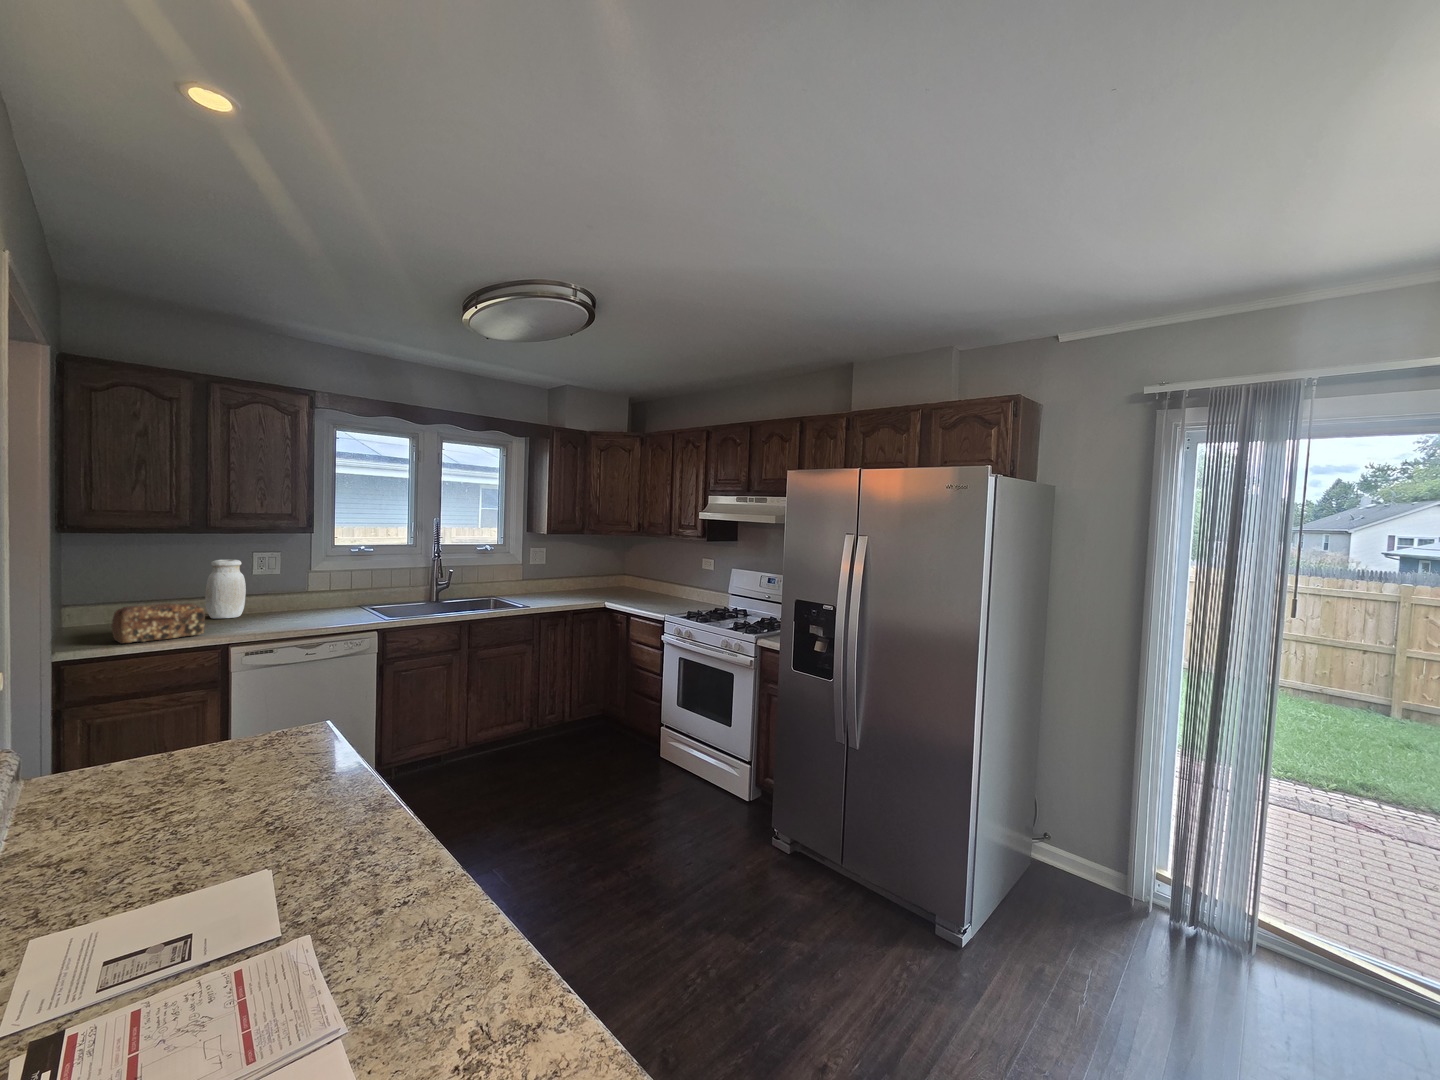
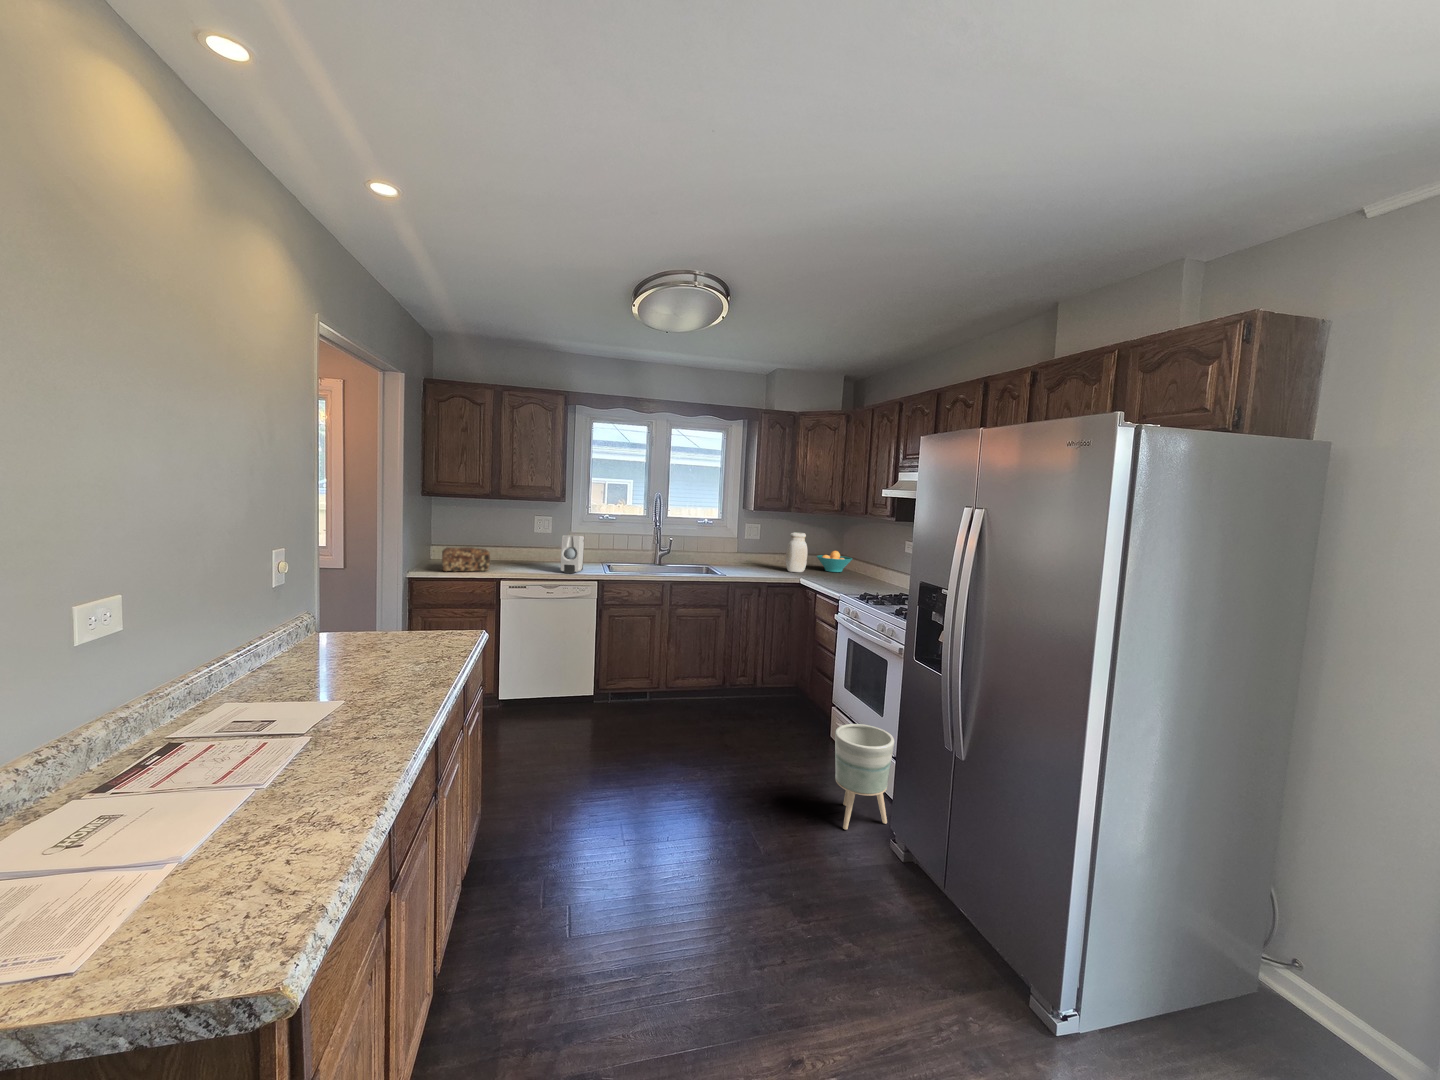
jar: present [205,559,246,618] -> present [786,533,807,572]
fruit bowl: none [610,572,646,594] -> present [817,551,852,572]
soap dispenser: none [322,575,349,626] -> present [561,535,584,574]
planter: none [710,739,765,844] -> present [835,724,894,830]

